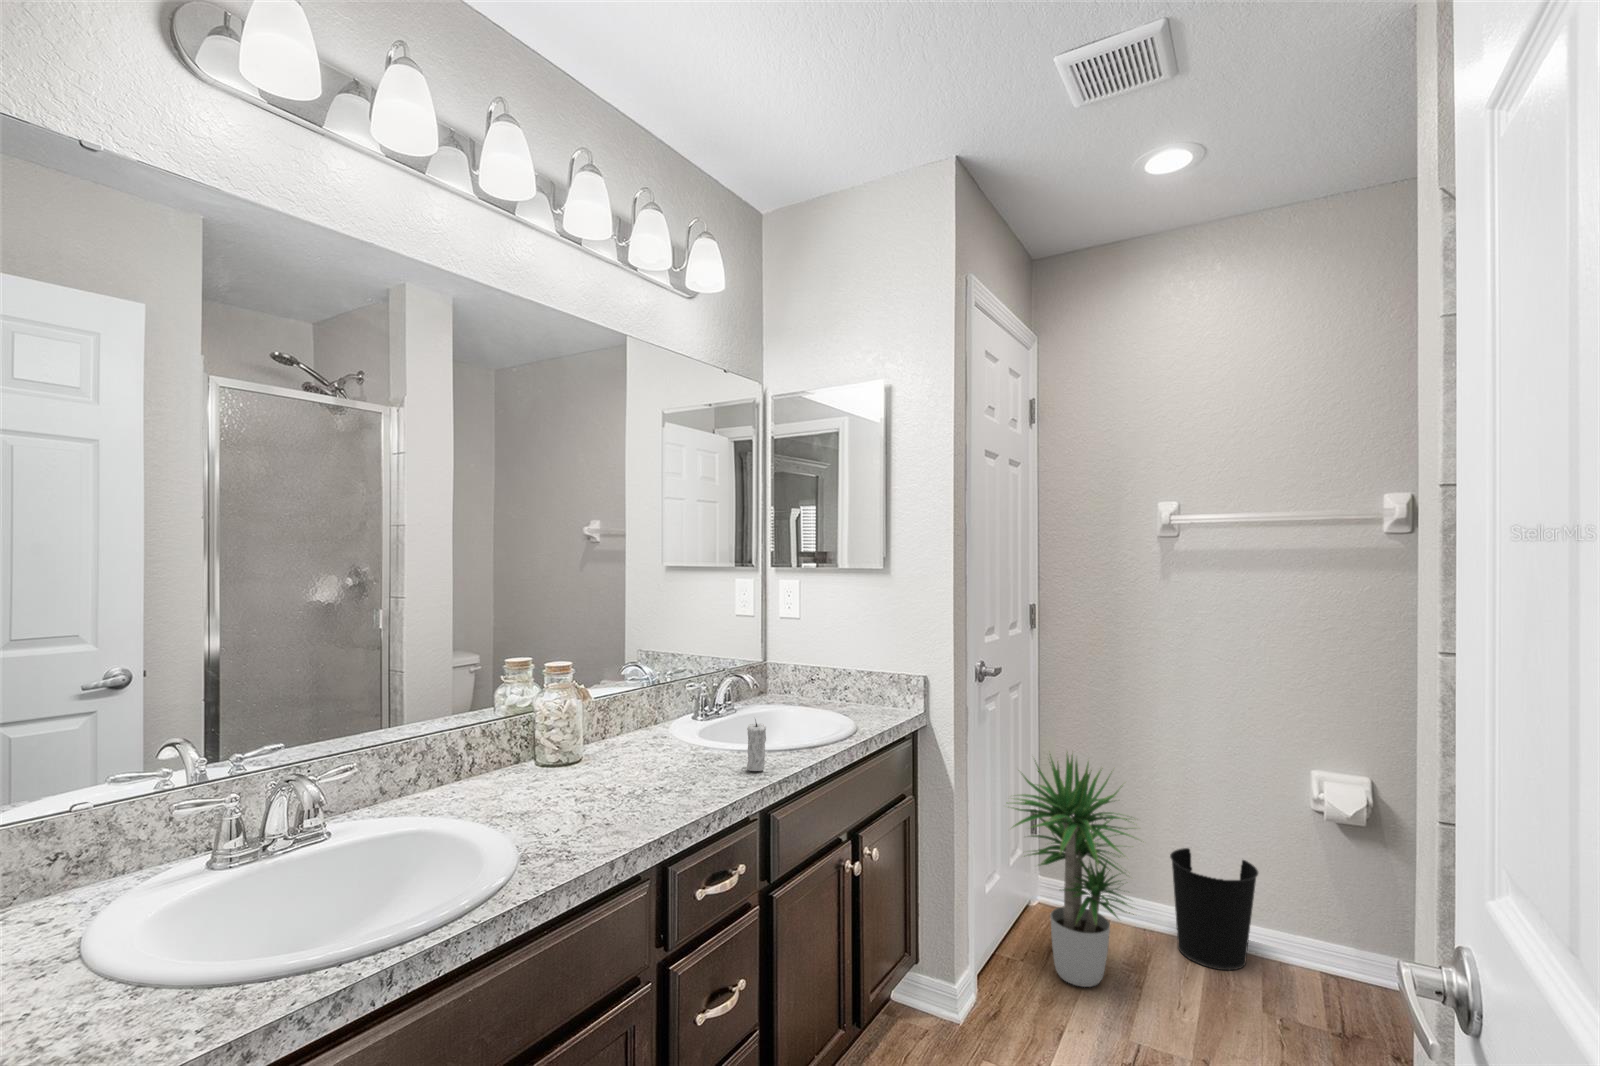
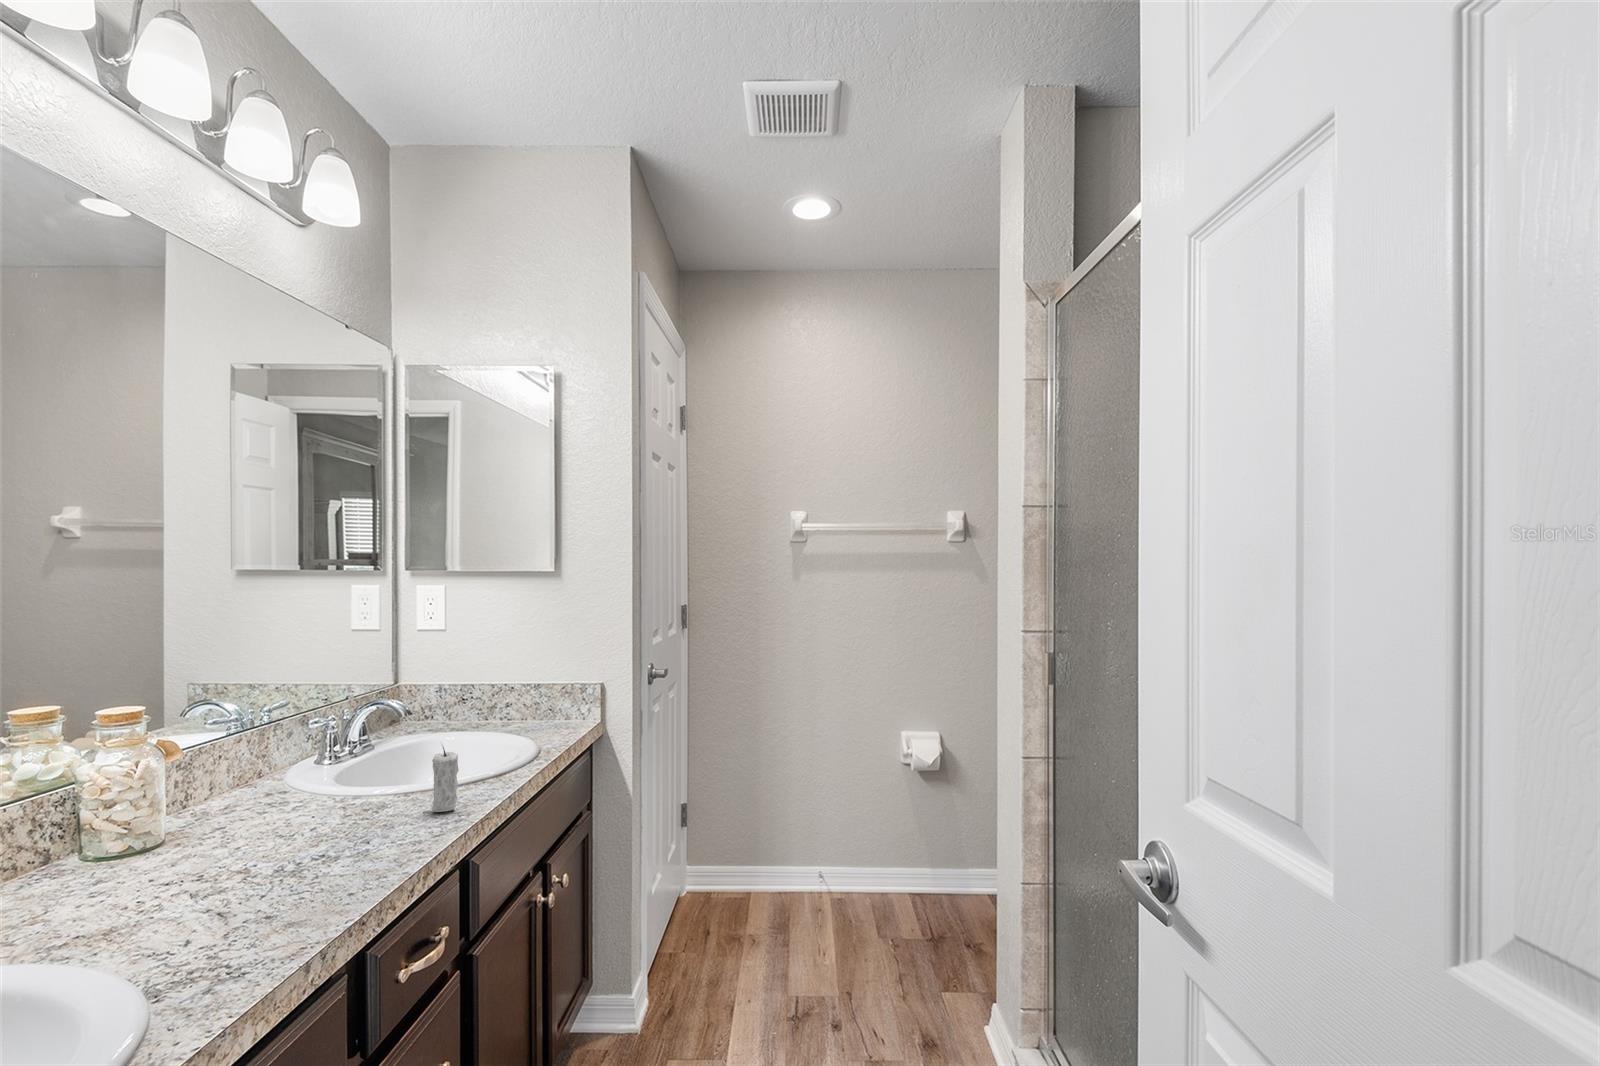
potted plant: present [1013,752,1132,987] -> none [671,741,810,974]
wastebasket: present [1170,848,1258,970] -> none [815,816,886,924]

